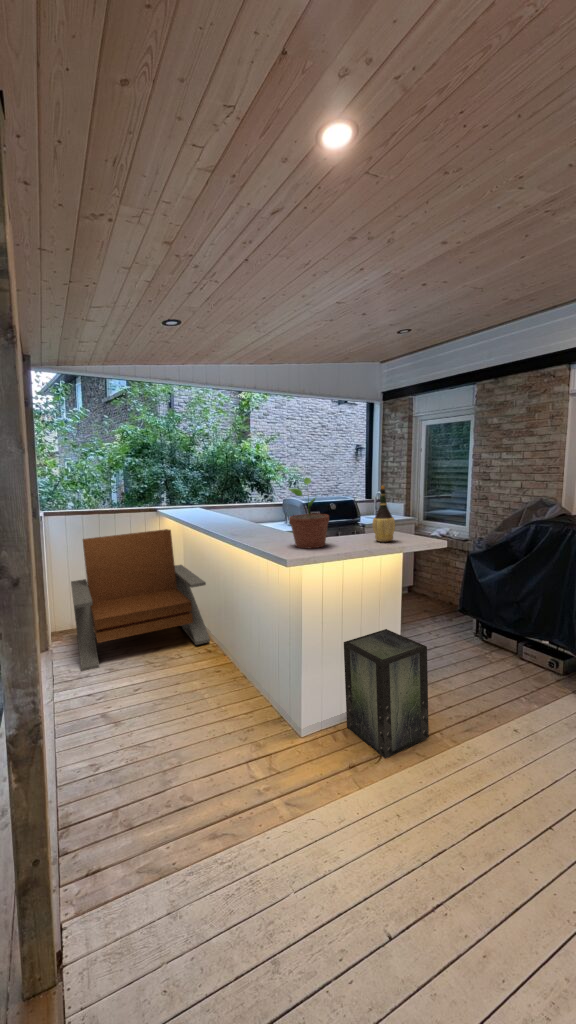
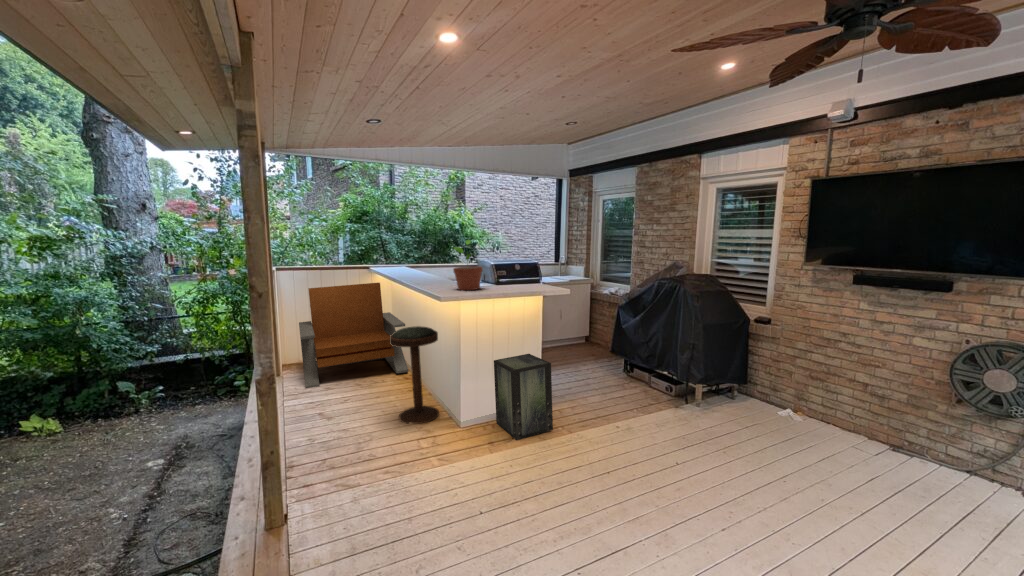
wine bottle: present [372,486,395,542] -> none [517,247,533,287]
bar stool: none [199,595,265,732] -> present [390,326,439,424]

